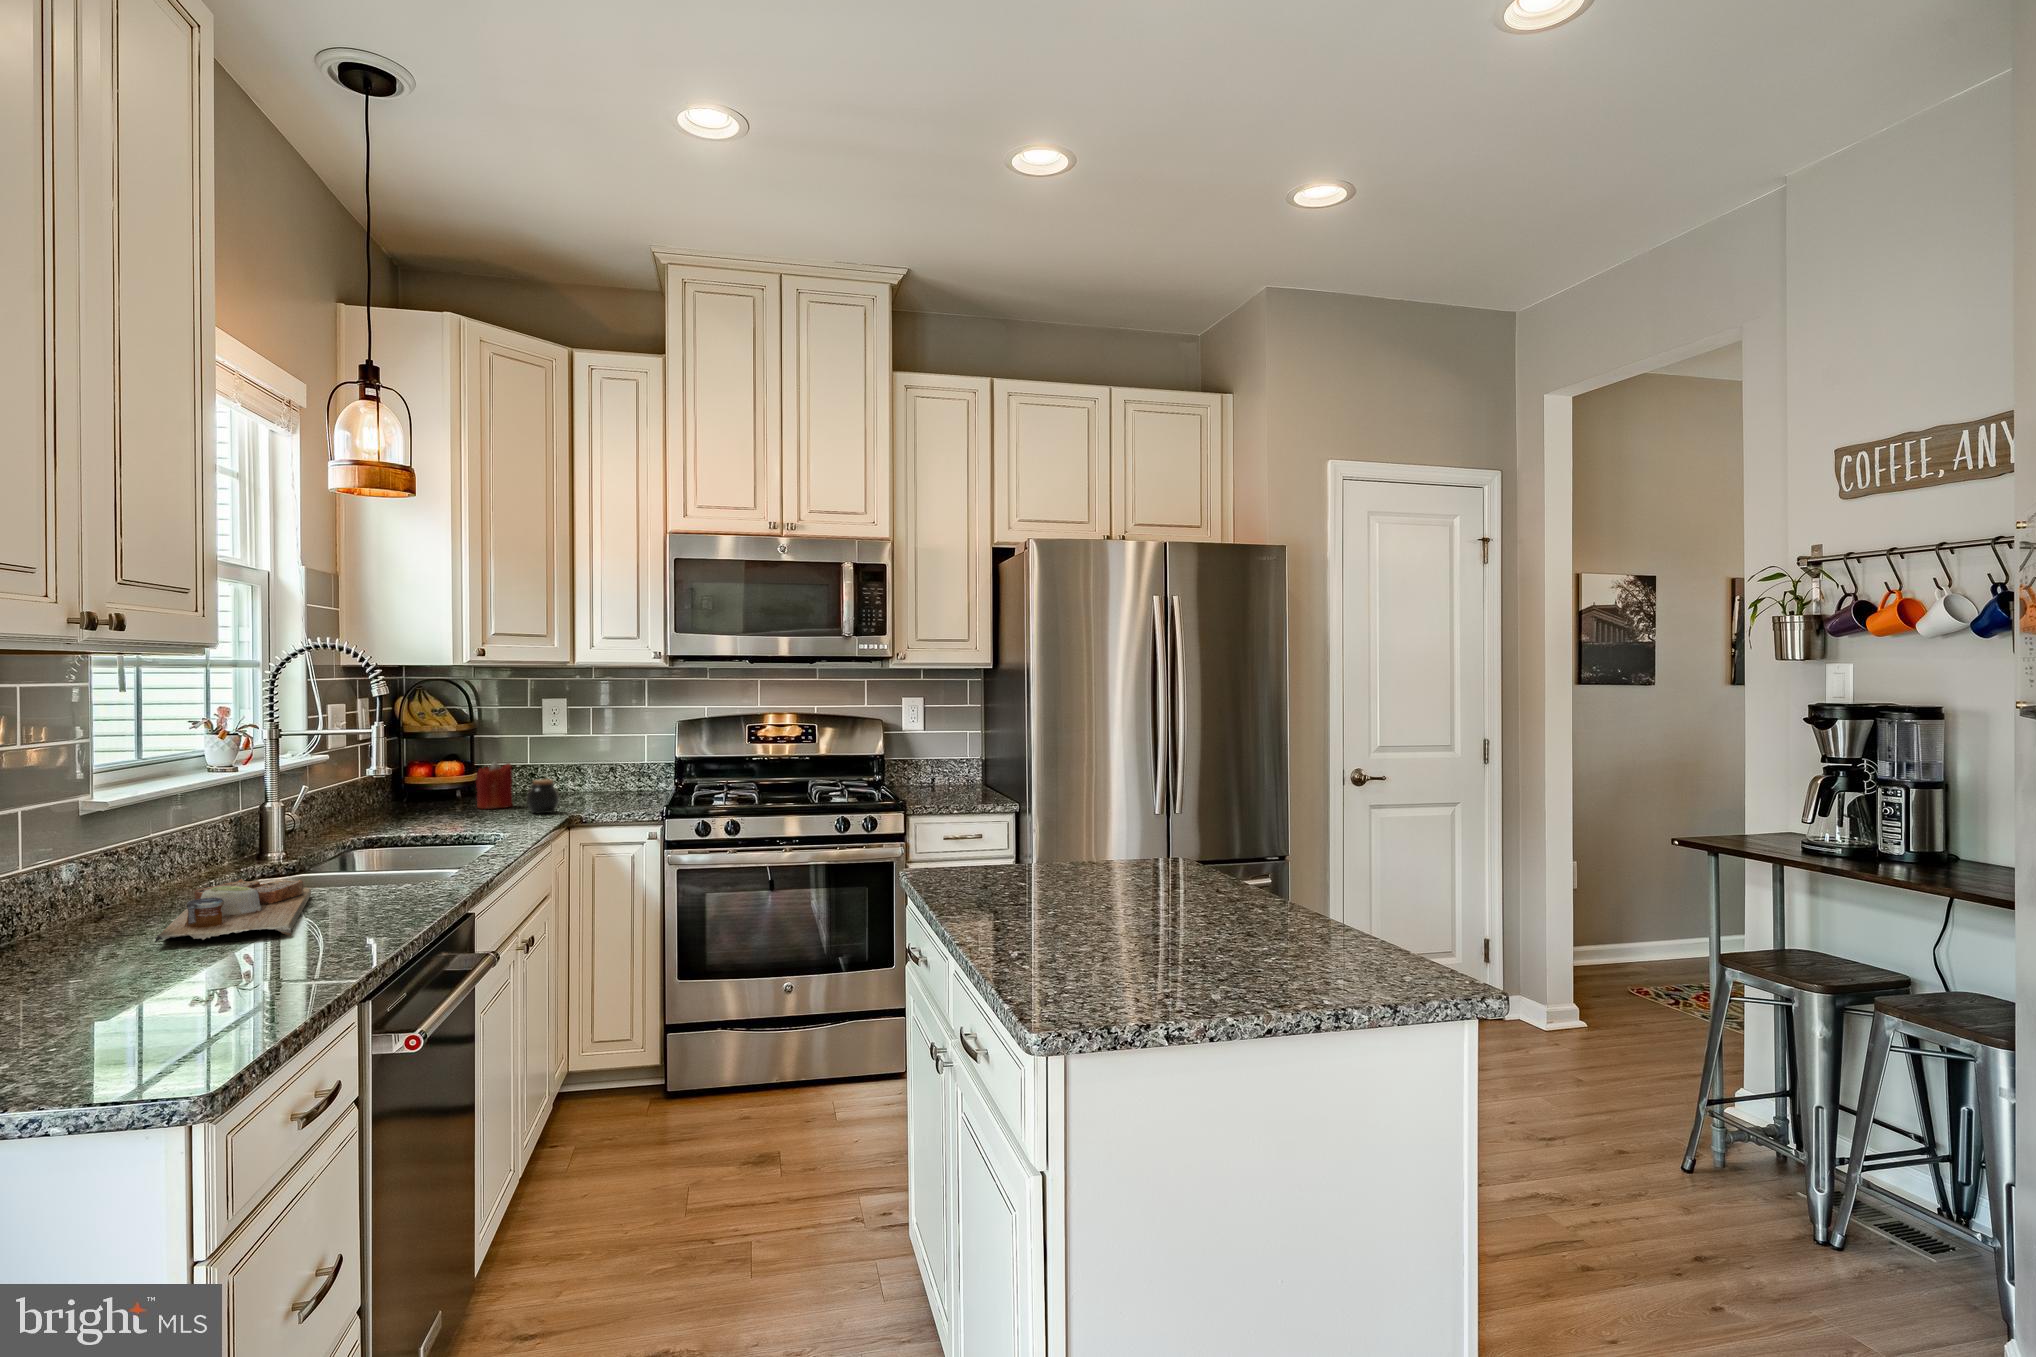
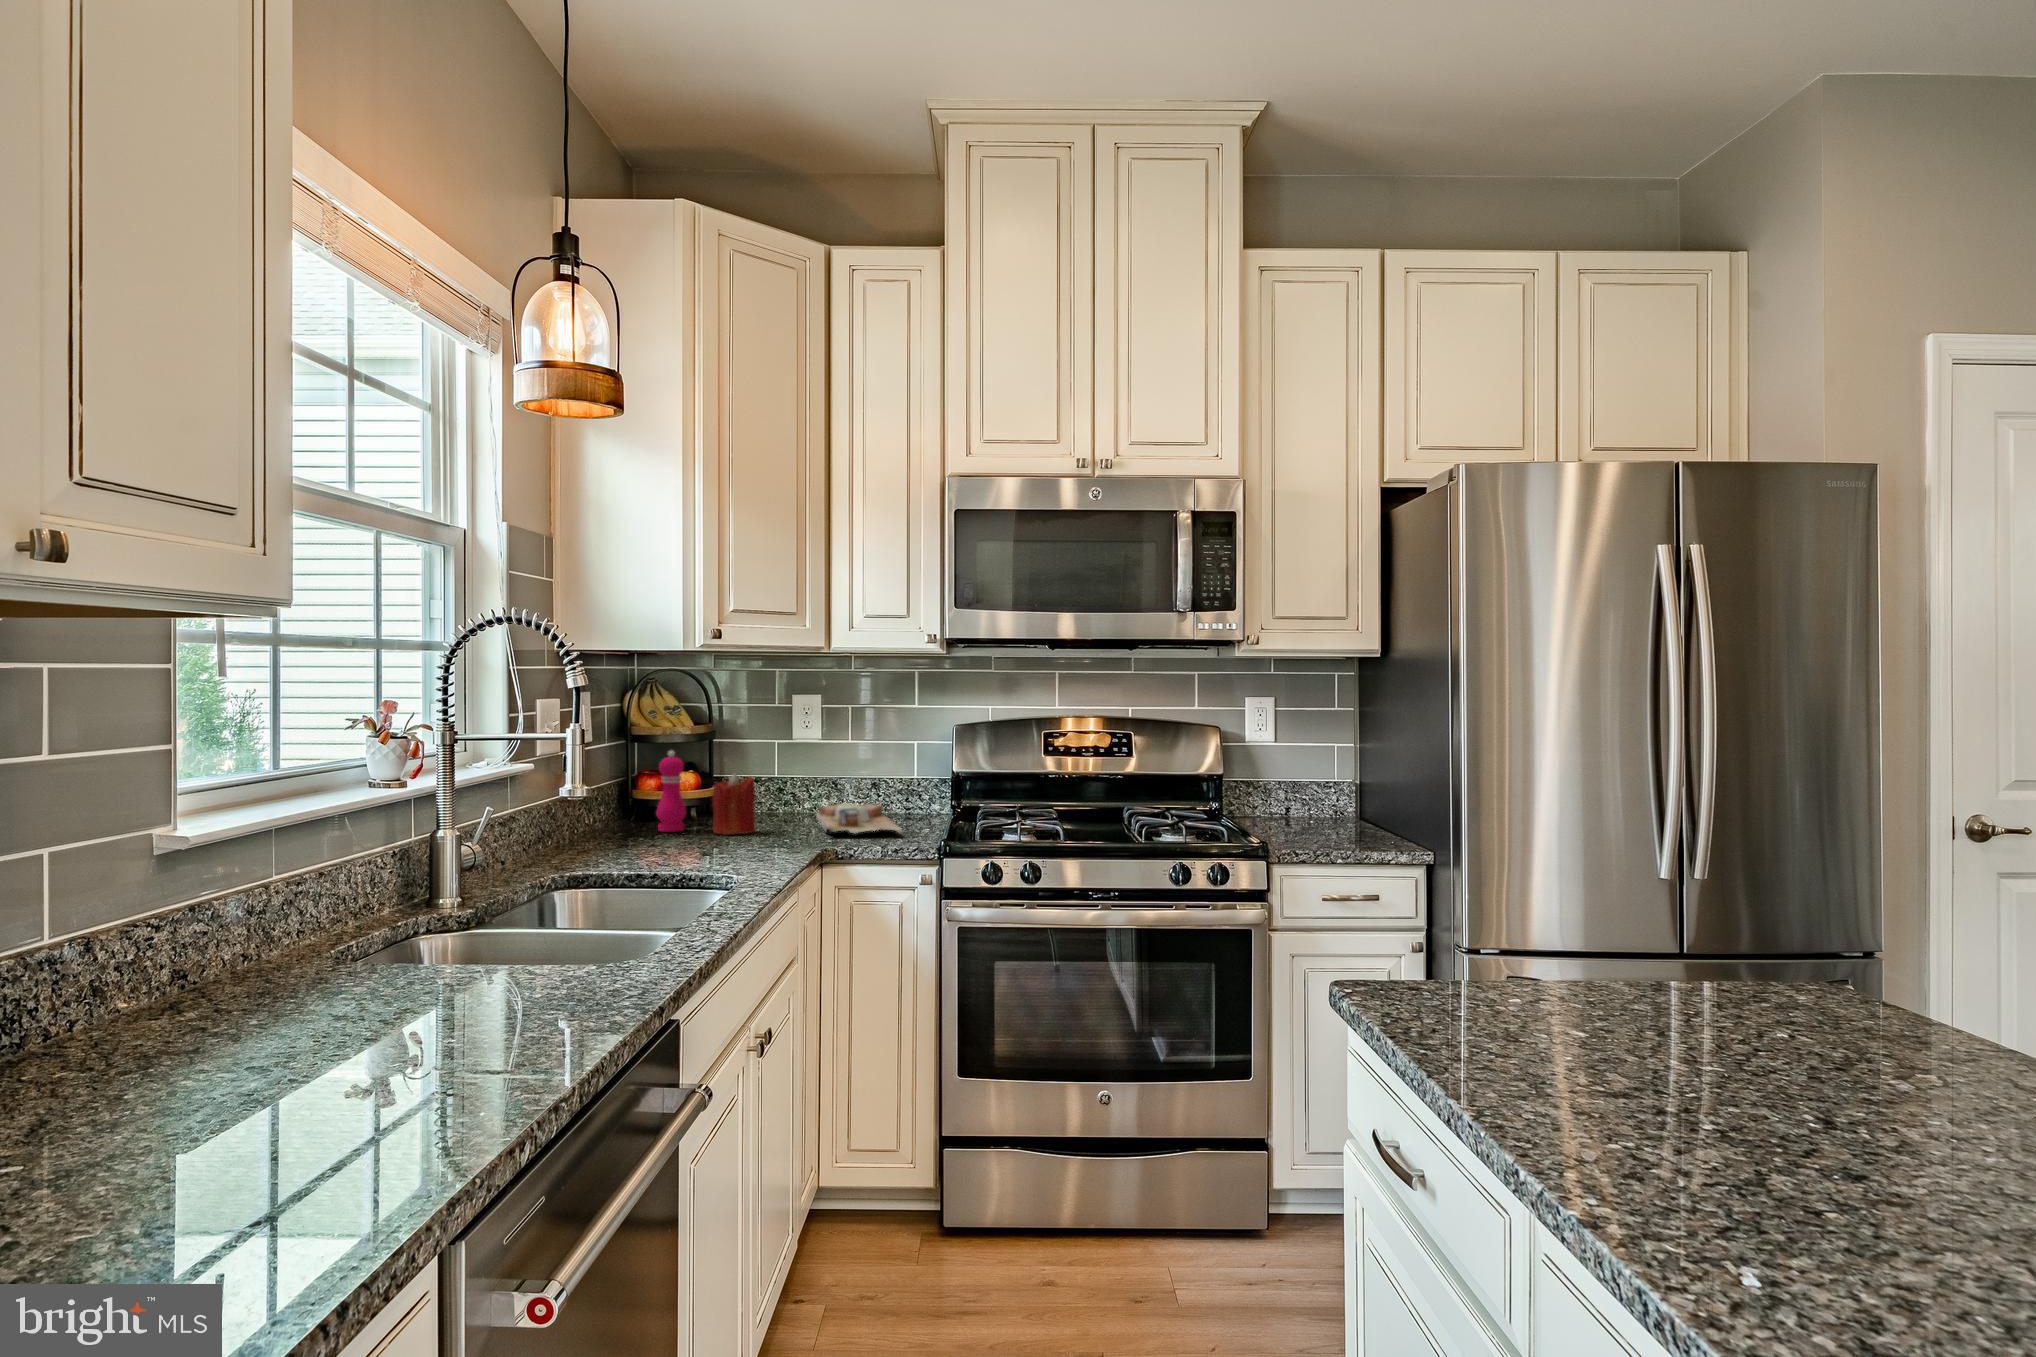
pepper mill: none [428,744,454,808] -> present [656,751,686,832]
jar: present [527,779,559,814] -> none [771,799,810,844]
cutting board: present [155,879,311,942] -> present [816,803,902,834]

